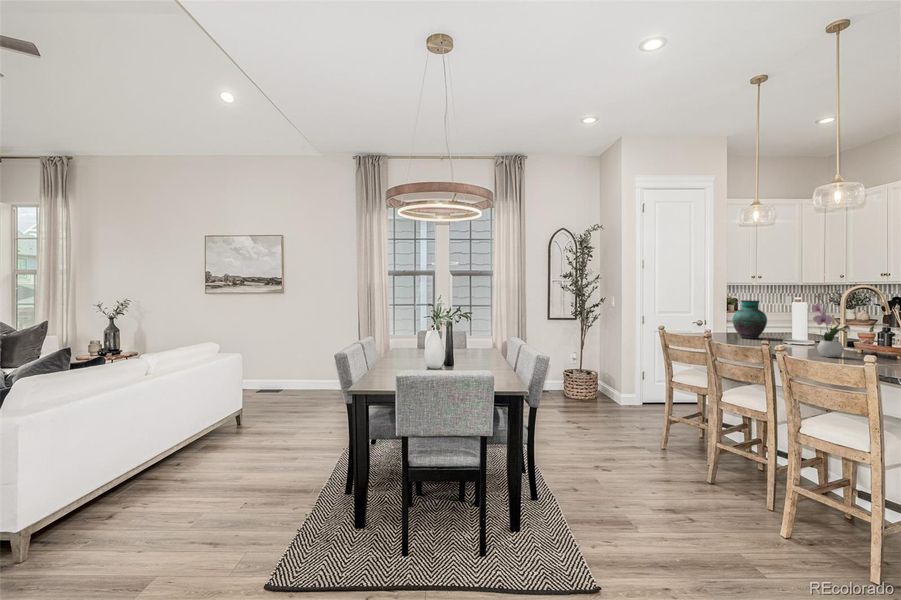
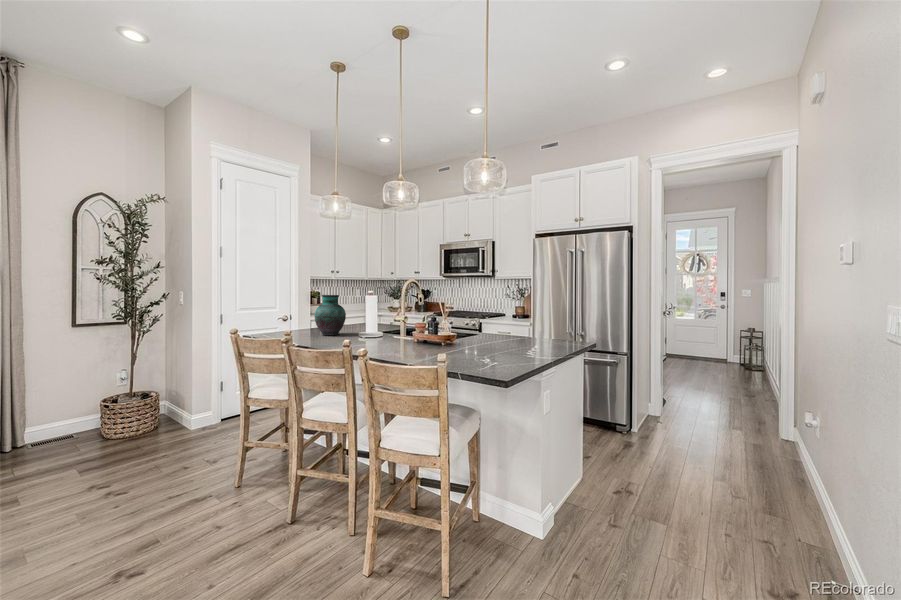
flower arrangement: present [812,295,848,357] -> none [386,289,415,353]

